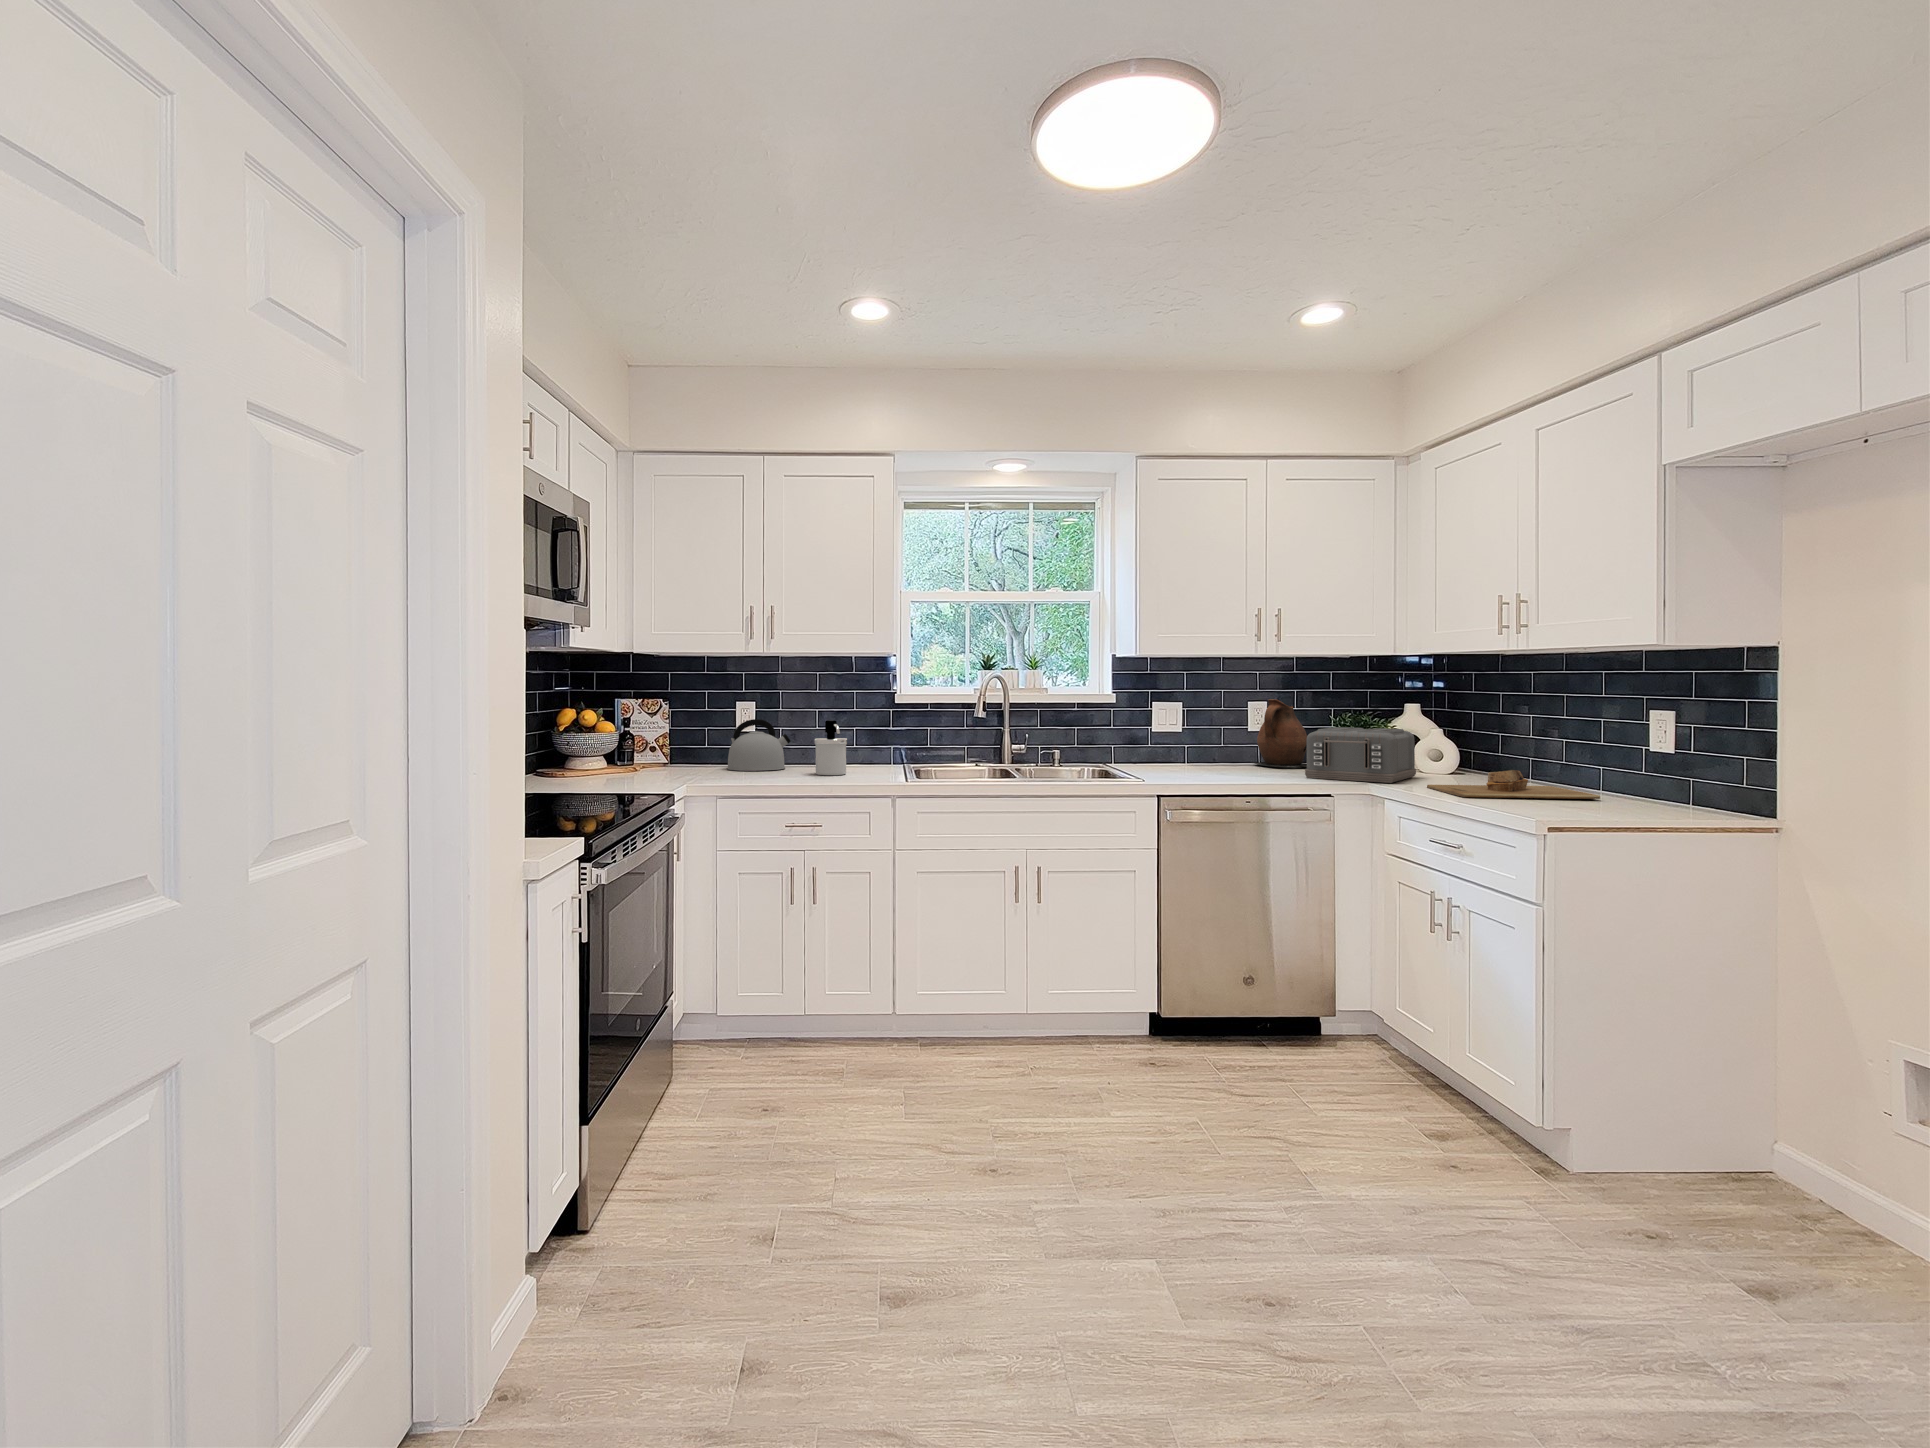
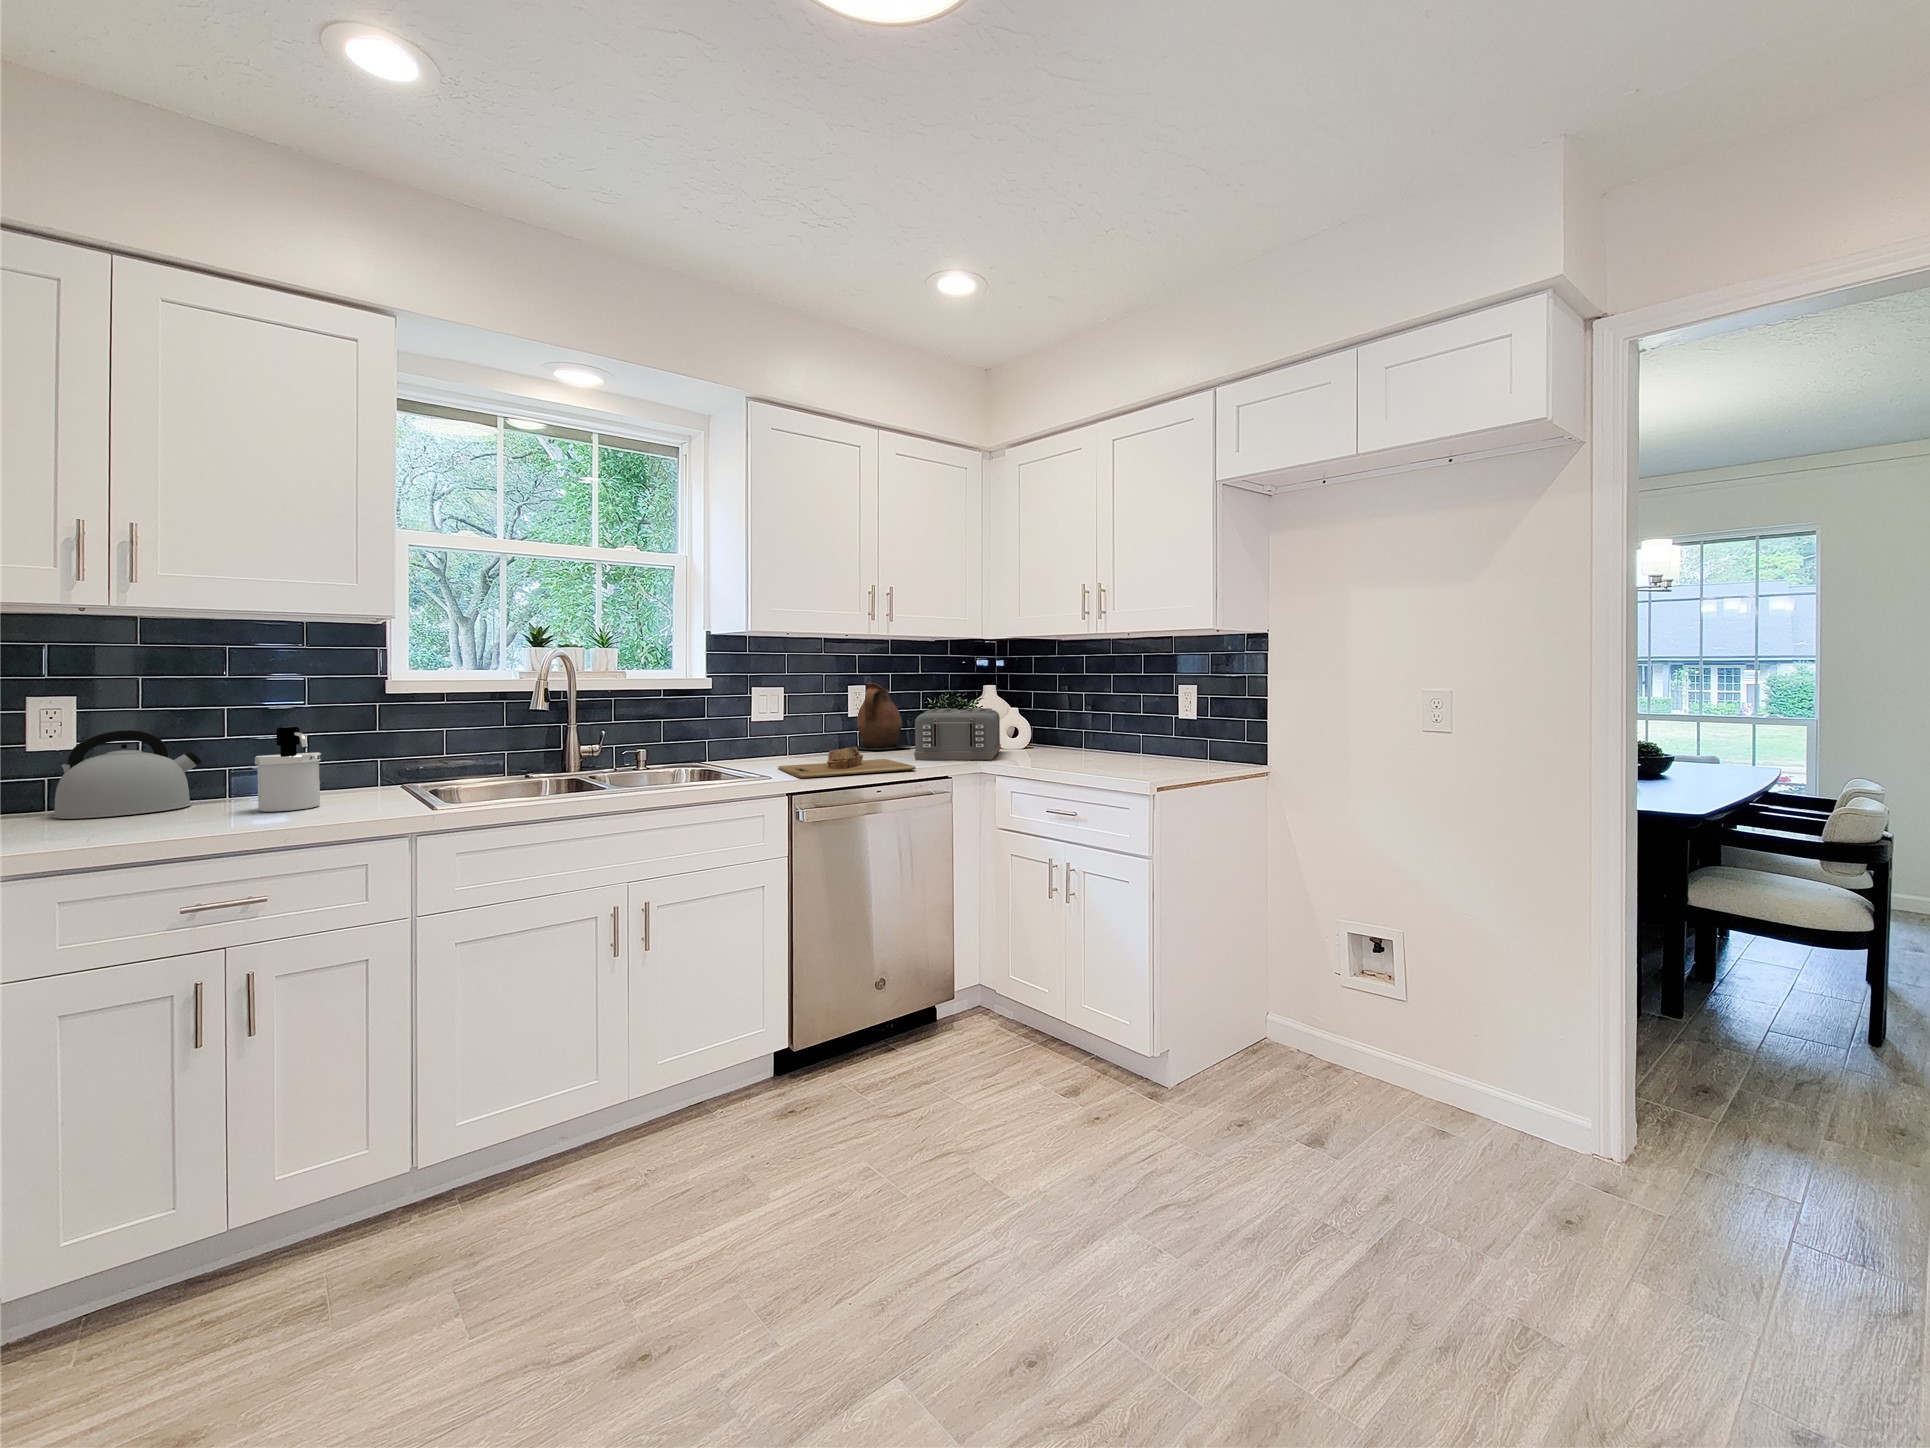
cutting board: present [1427,770,1600,799] -> present [778,747,916,778]

